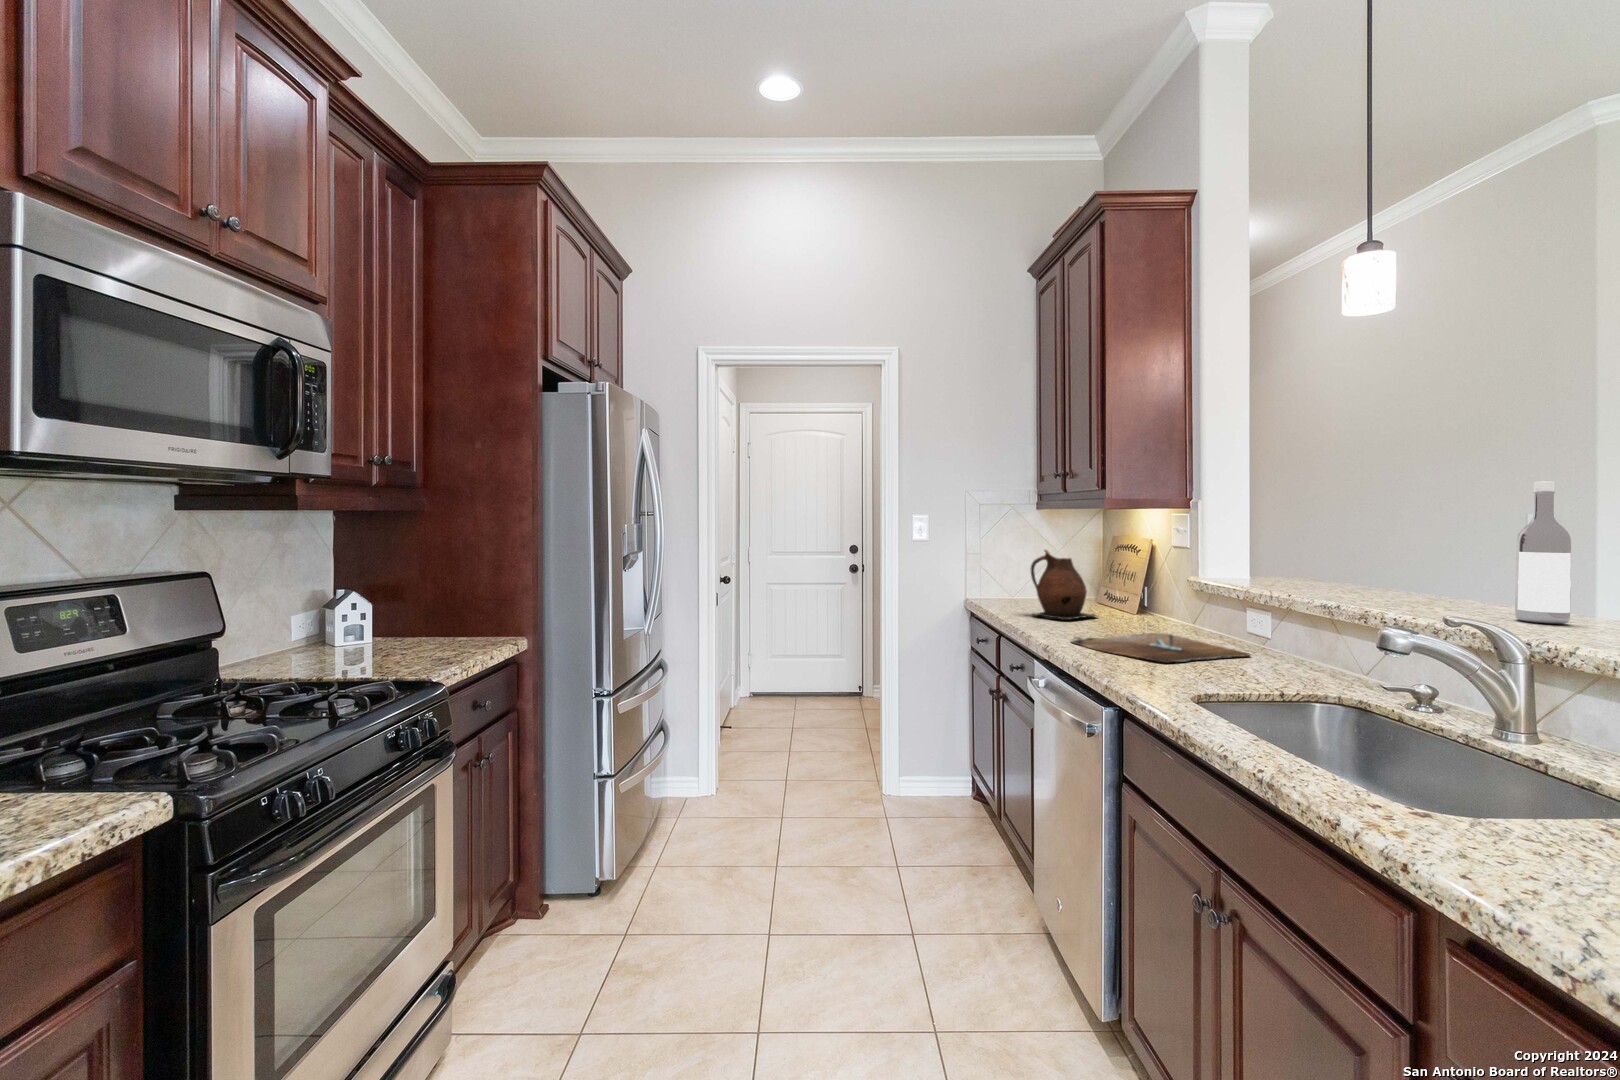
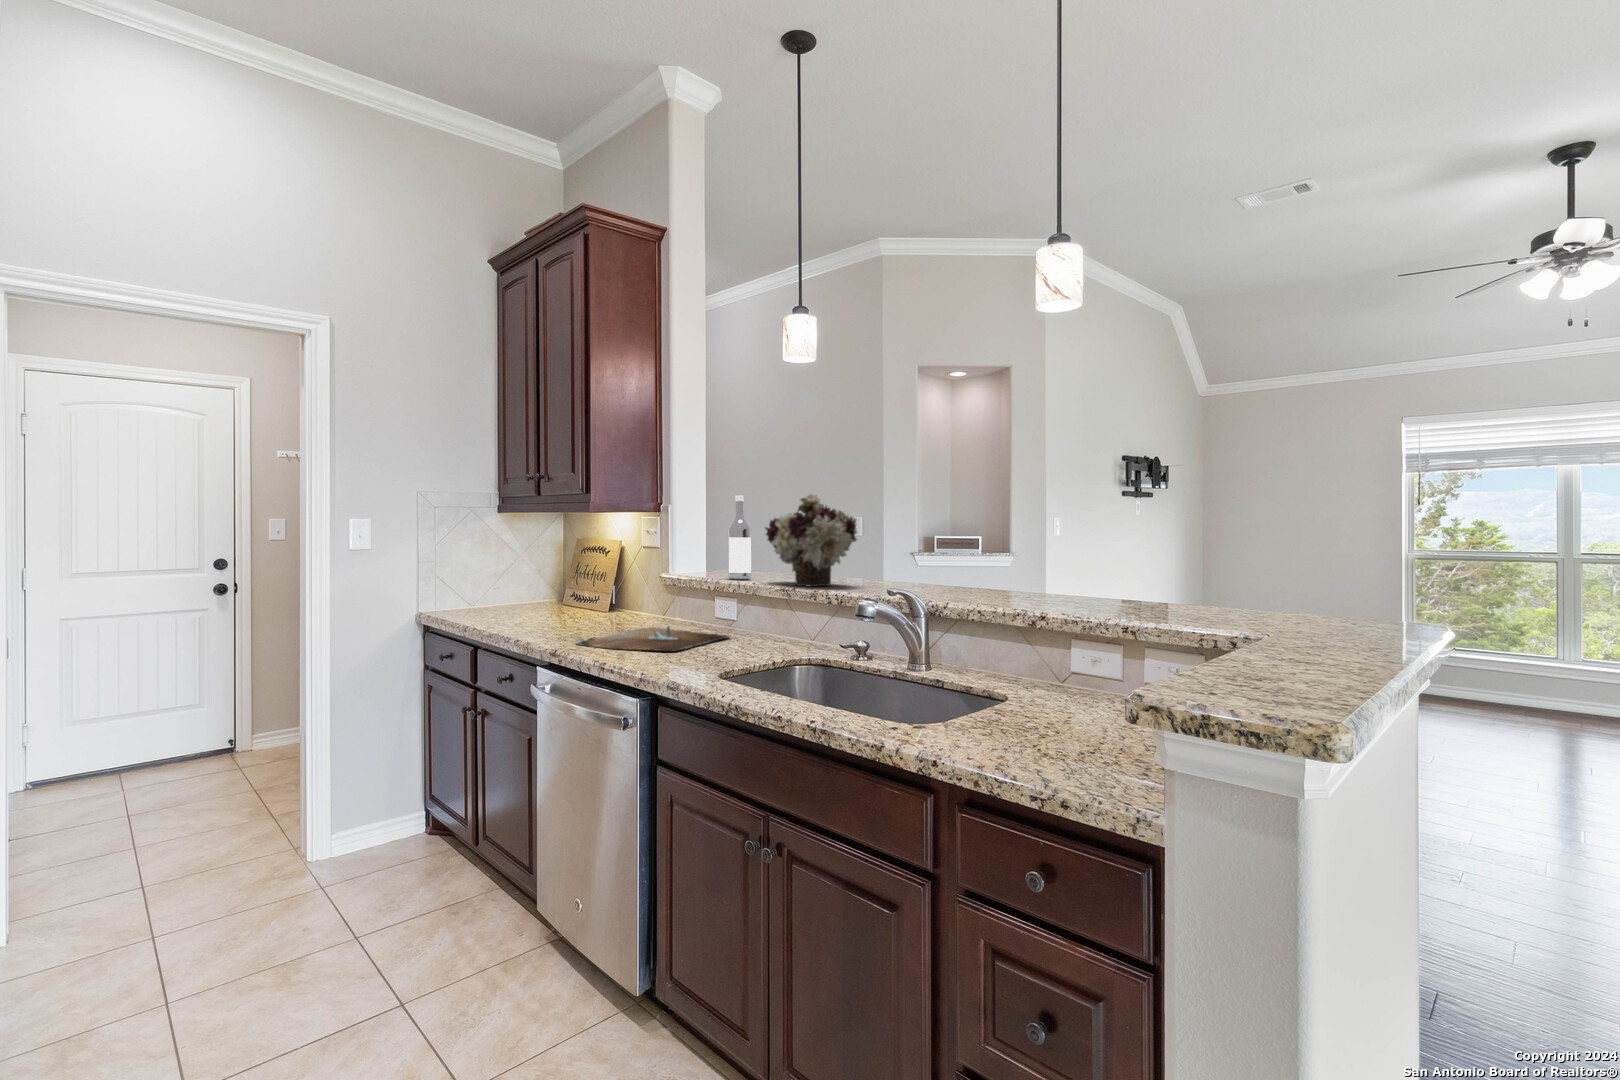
wine bottle: present [1515,481,1571,624] -> present [728,495,752,580]
flower arrangement: none [1311,483,1464,605] -> present [766,494,857,586]
ceramic pitcher: present [1031,550,1096,620] -> none [511,553,582,625]

